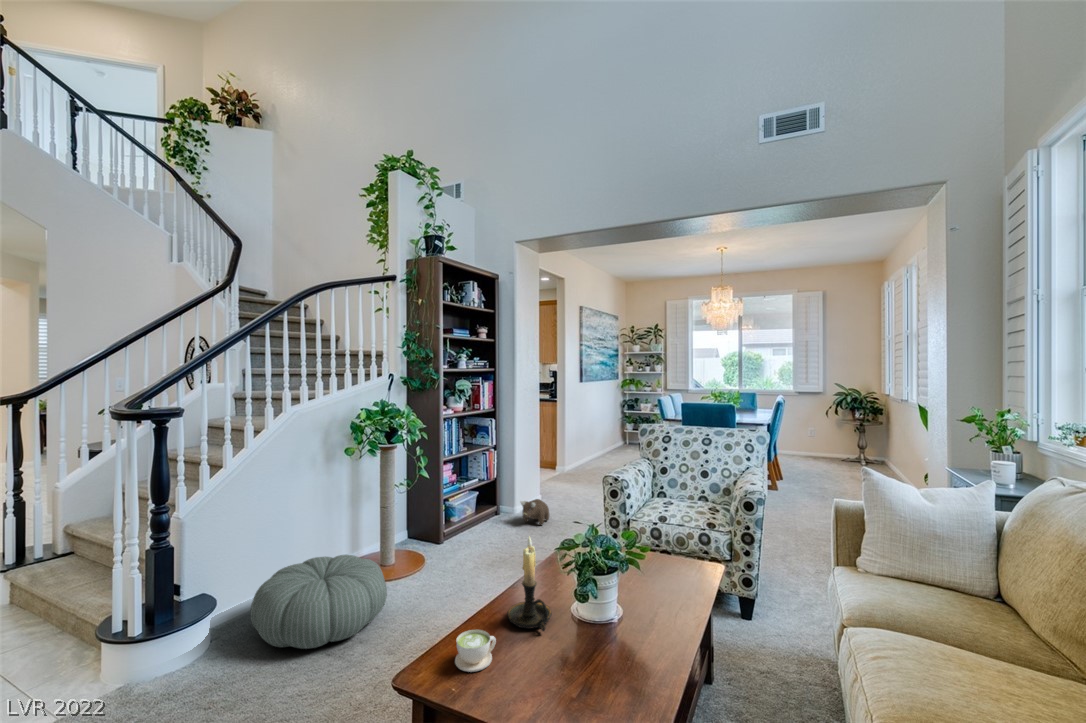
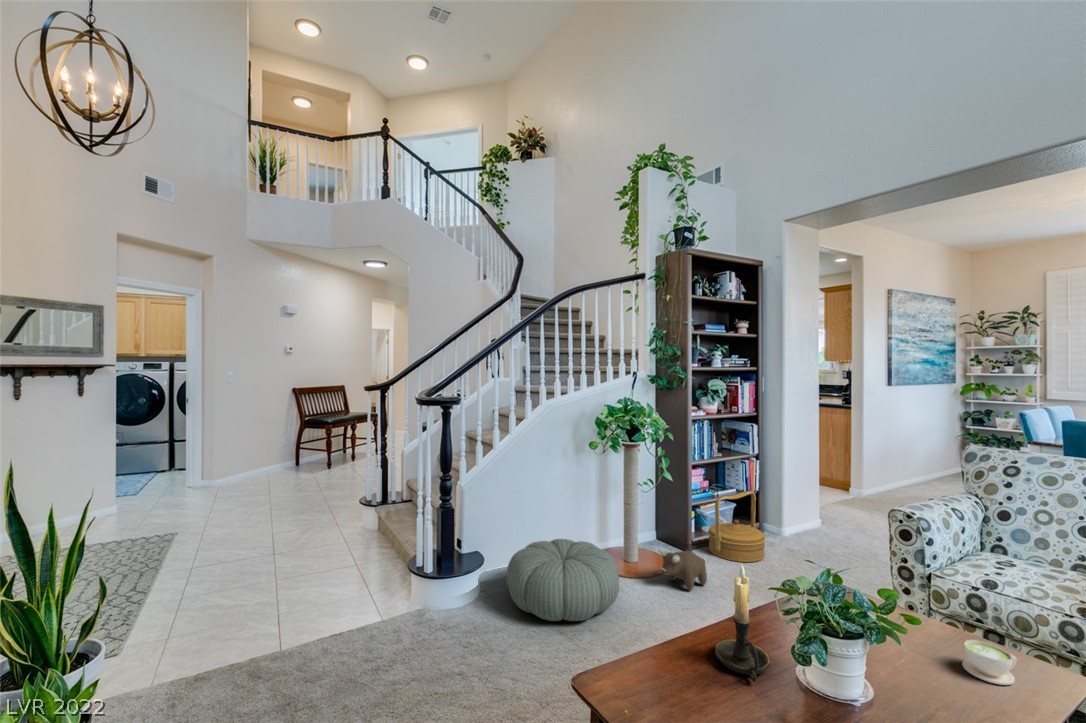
woven basket: none [457,479,506,544] -> present [708,491,766,562]
plush toy: present [521,499,550,525] -> present [659,550,707,591]
coffee cup: present [455,630,496,672] -> present [962,640,1016,685]

